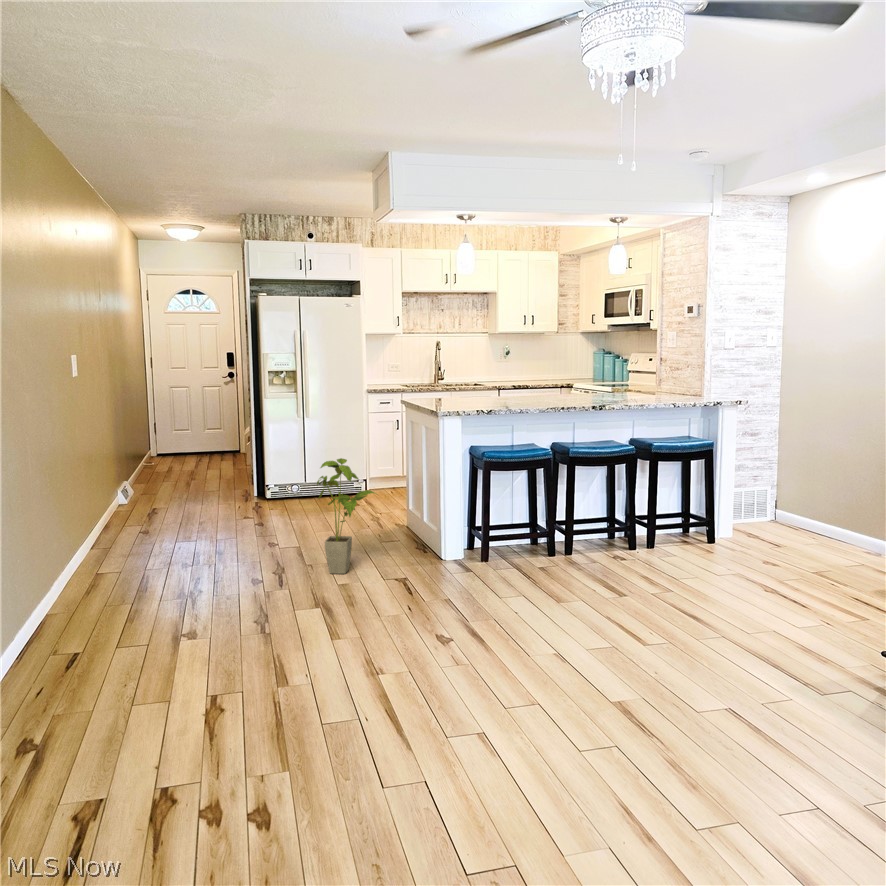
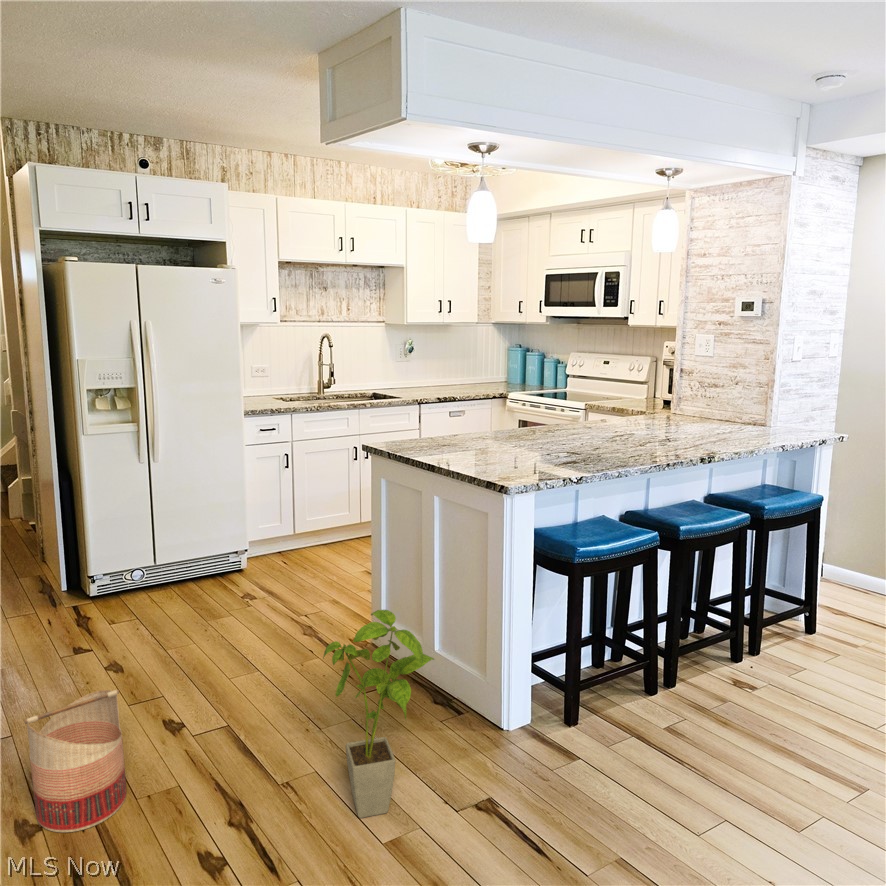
basket: none [186,500,233,562] -> present [24,690,127,832]

